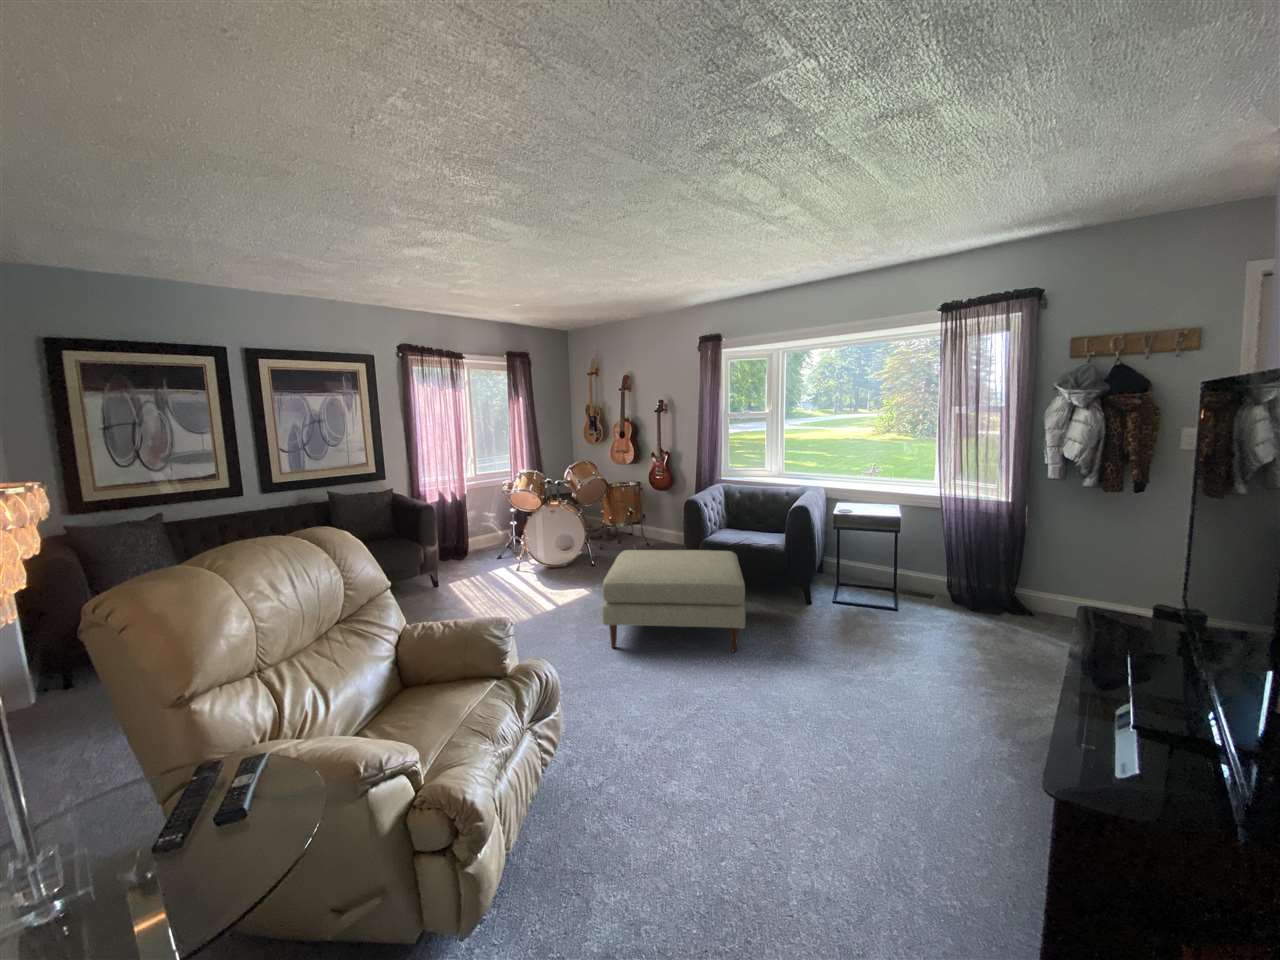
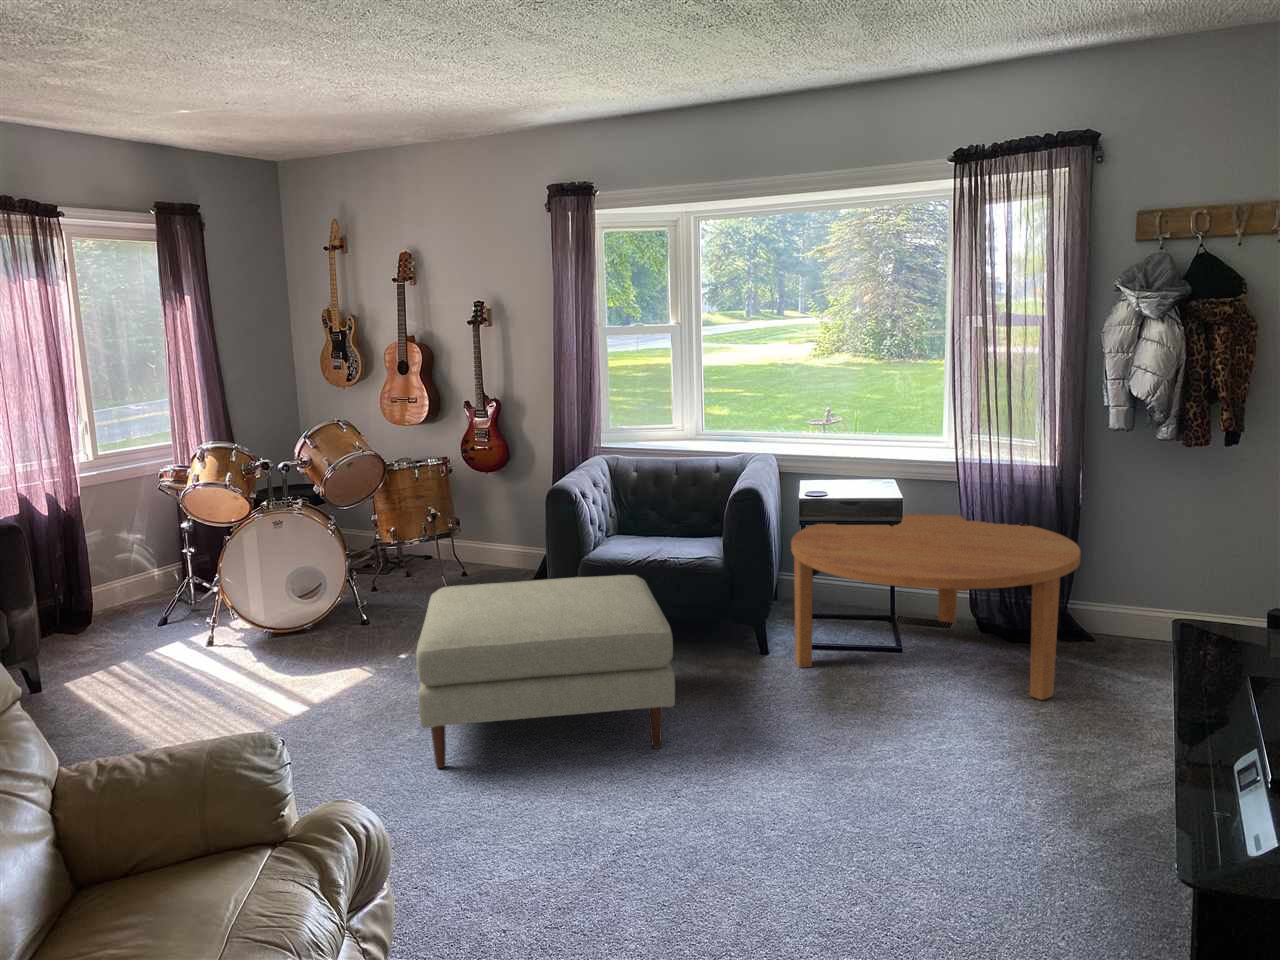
coffee table: none [828,526,1022,650] -> present [791,514,1081,700]

